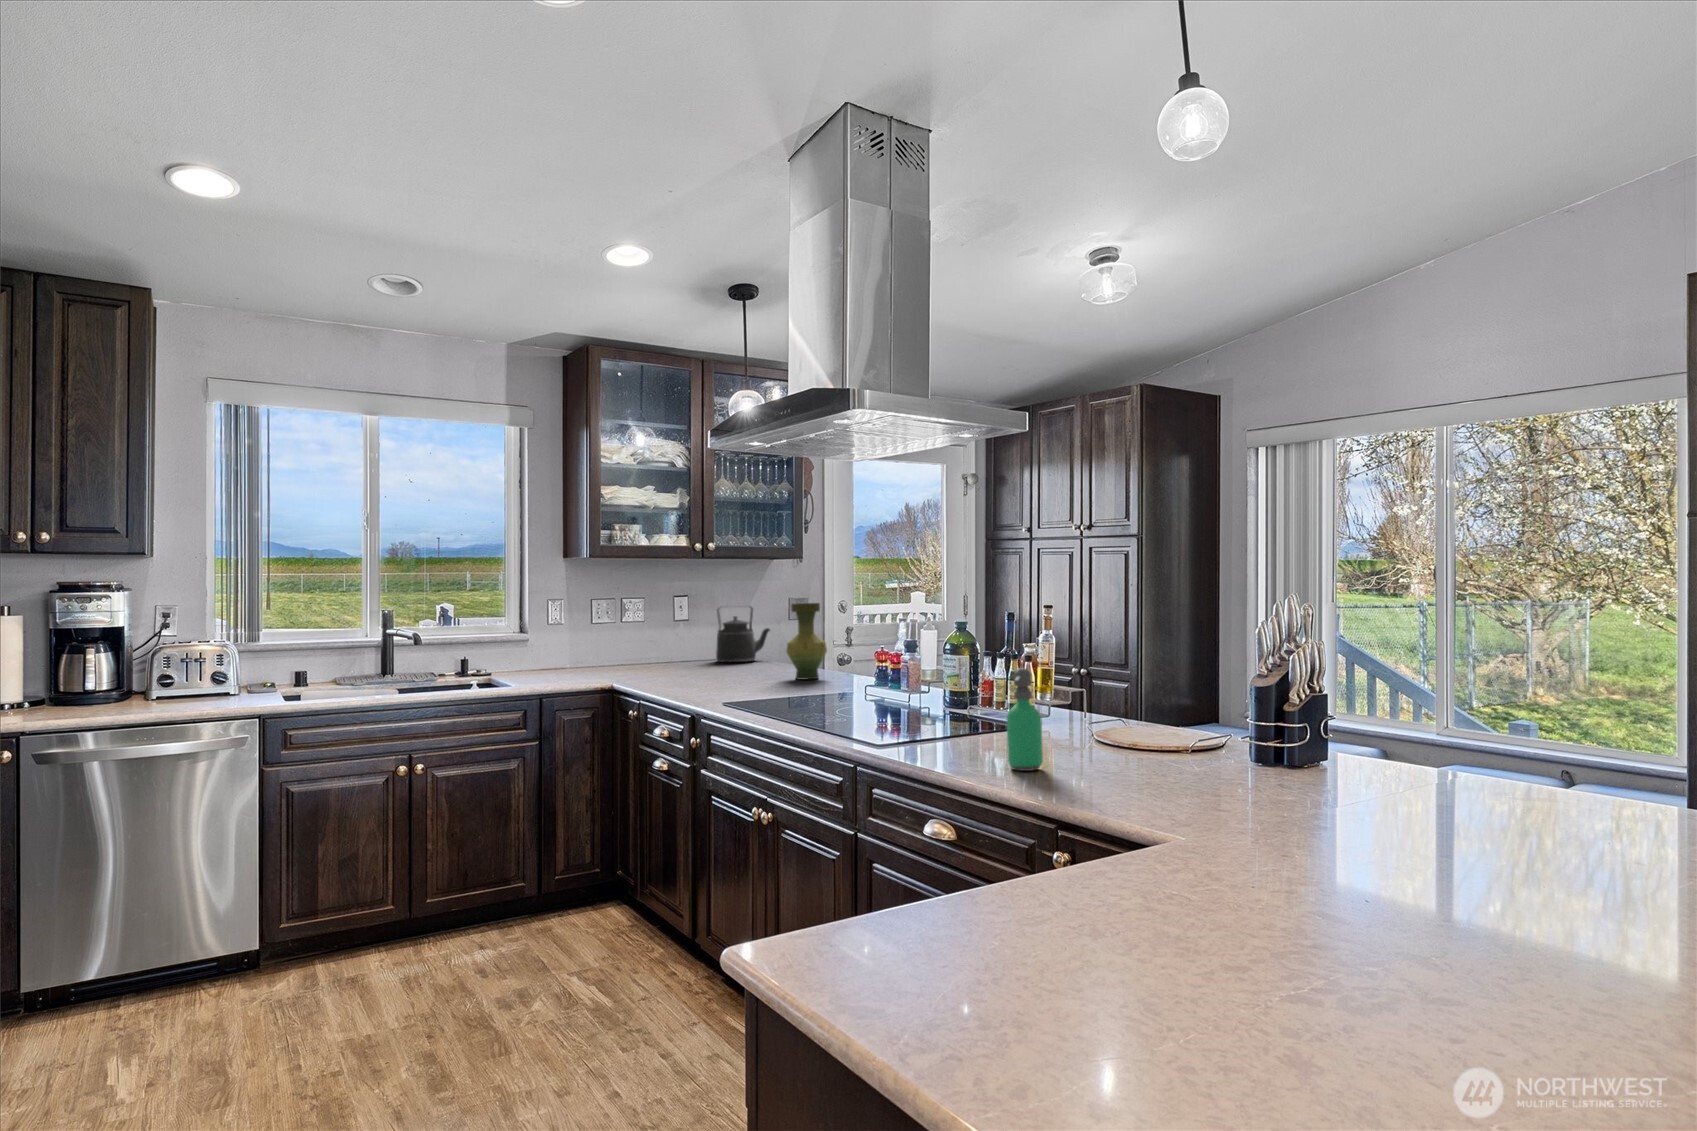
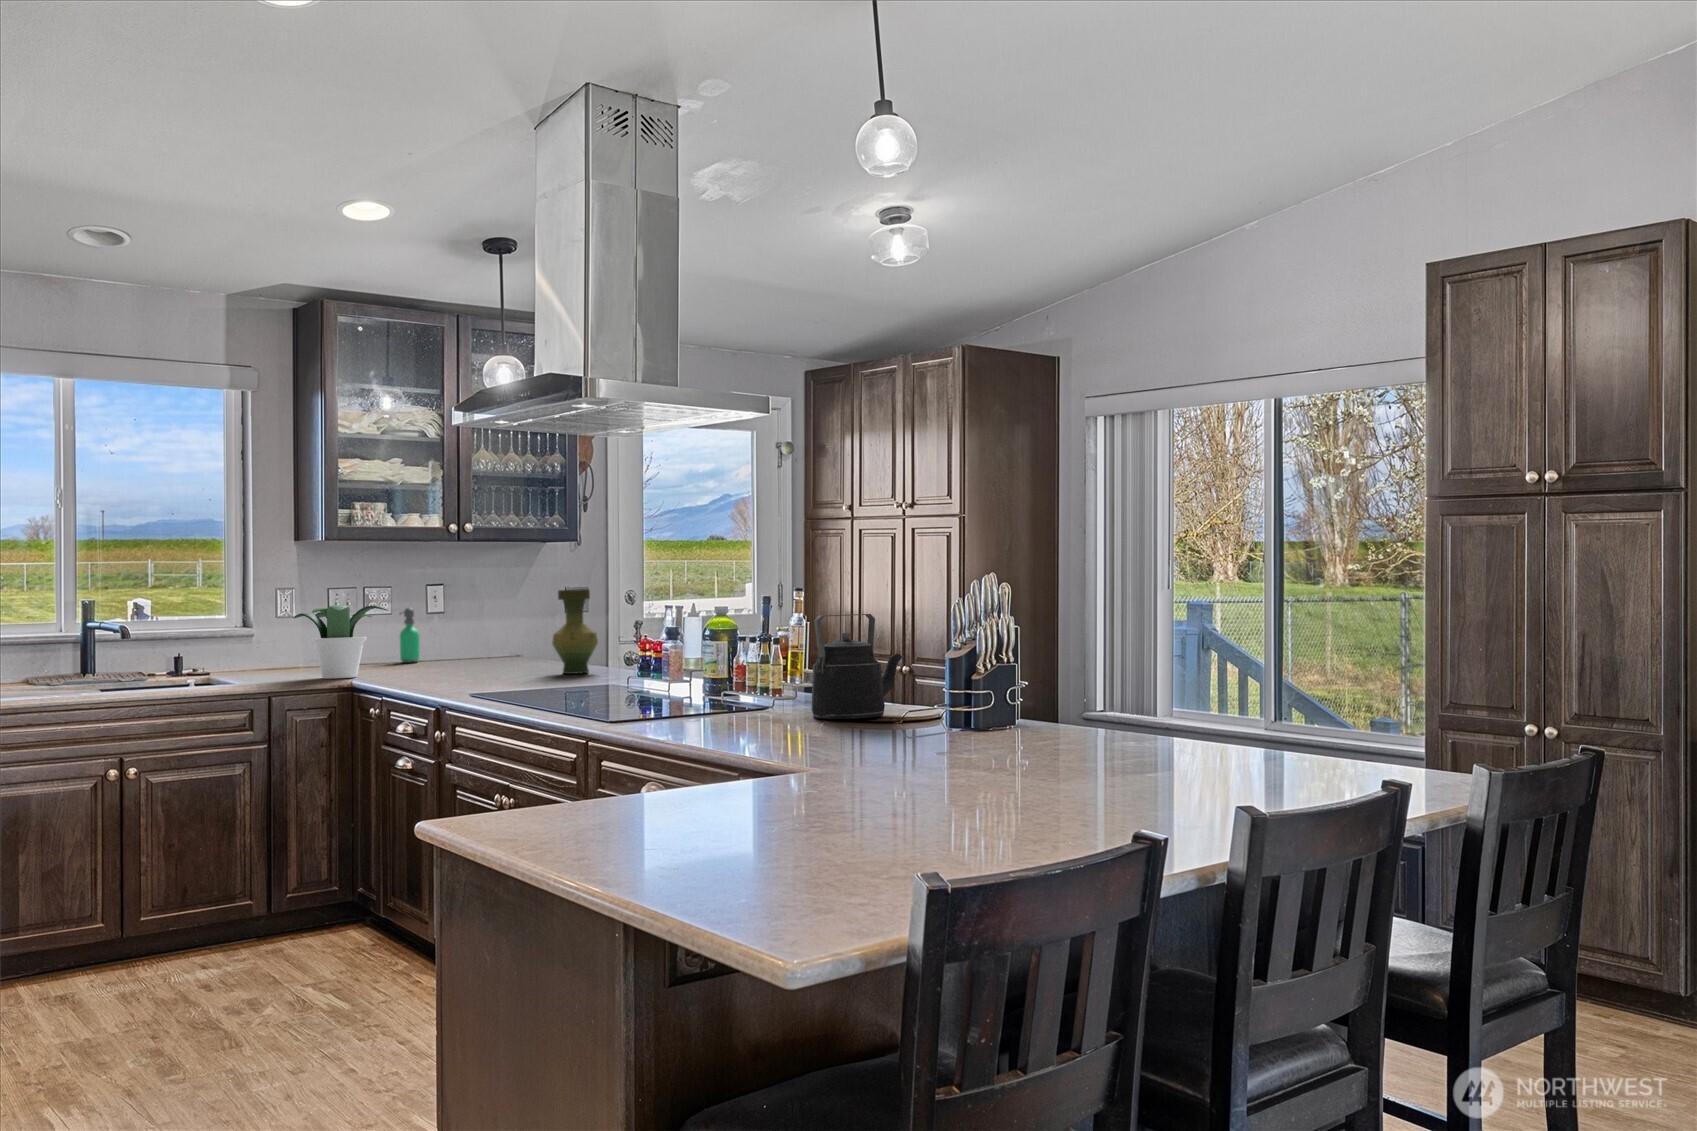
kettle: present [716,606,770,662] -> present [812,614,902,719]
potted plant: none [561,616,644,682] -> present [294,605,388,679]
soap dispenser: present [1007,668,1043,771] -> present [400,608,420,663]

